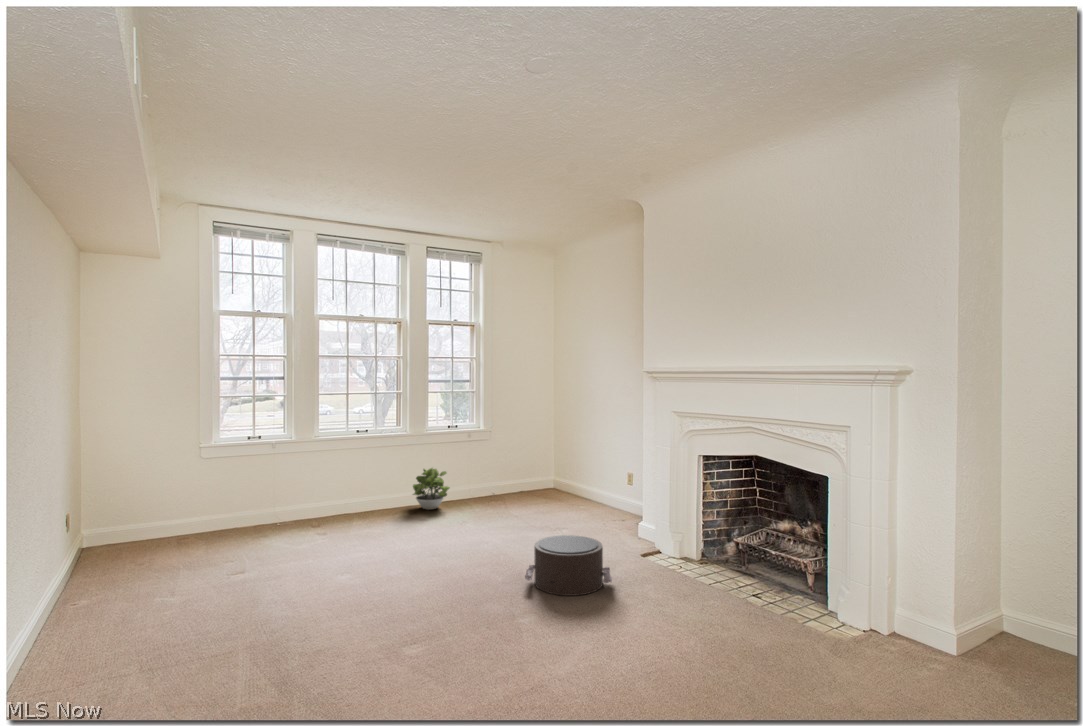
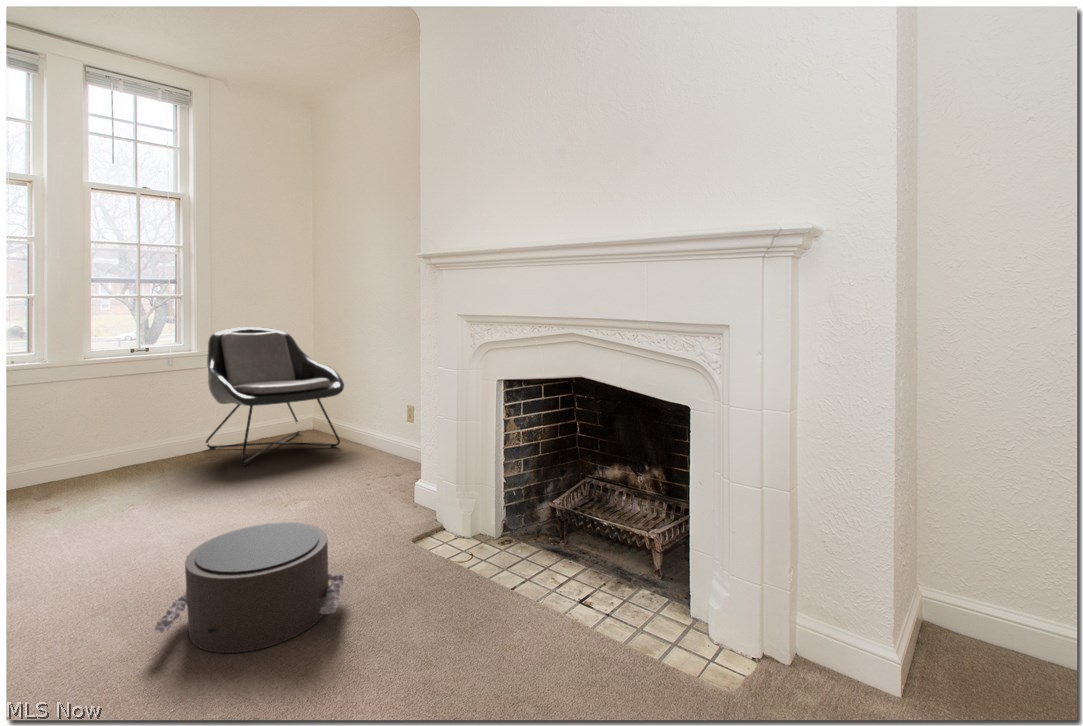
lounge chair: none [483,410,577,509] -> present [206,327,344,465]
potted plant: present [413,468,450,510] -> none [59,411,134,476]

